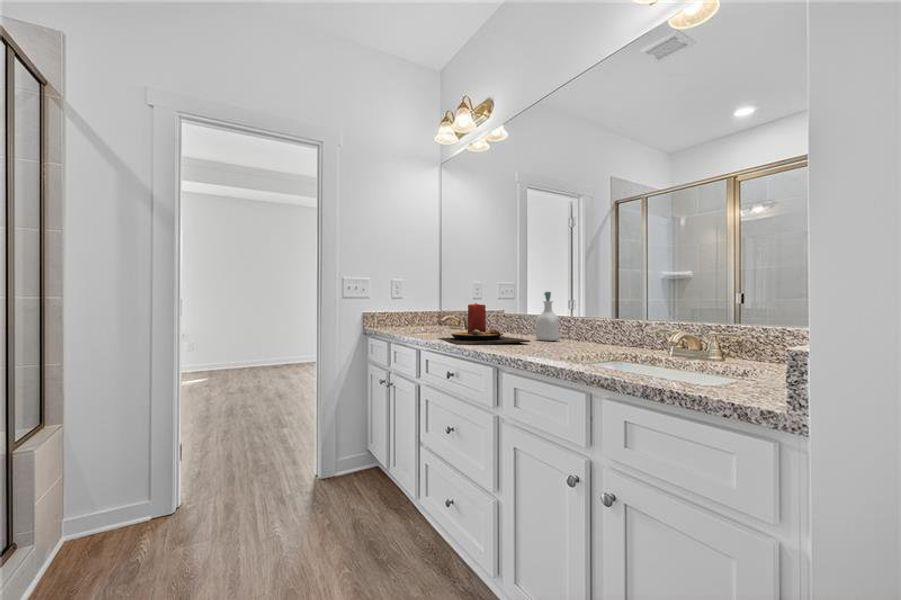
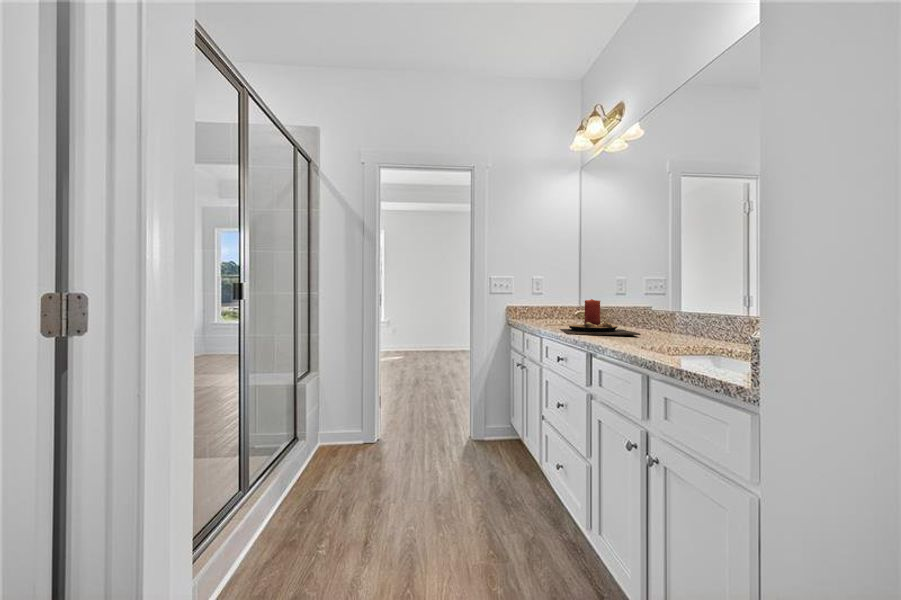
soap bottle: present [536,292,561,341] -> none [657,288,684,336]

